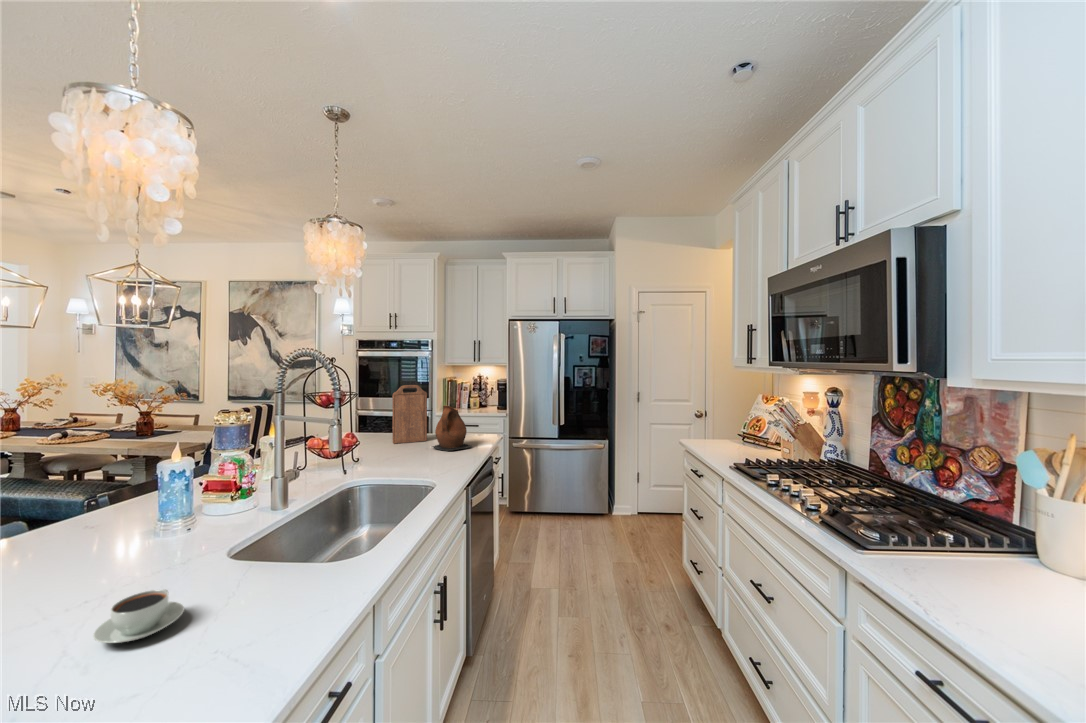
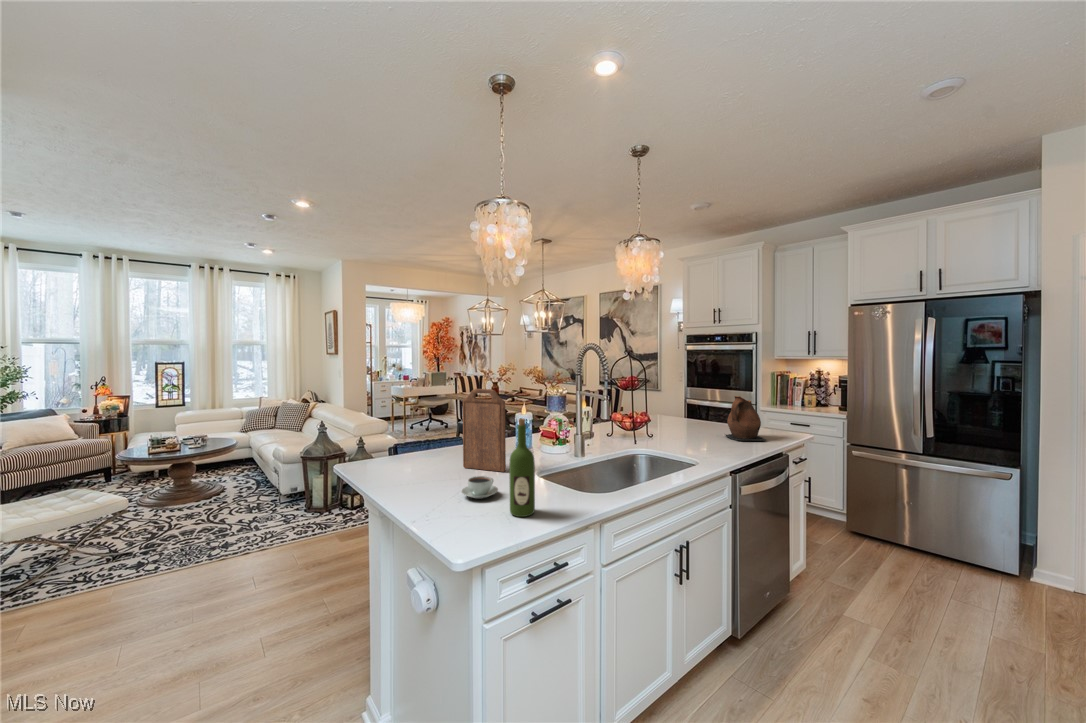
cutting board: present [392,385,427,444] -> present [463,389,506,472]
wine bottle: none [234,476,283,642] -> present [509,419,535,517]

